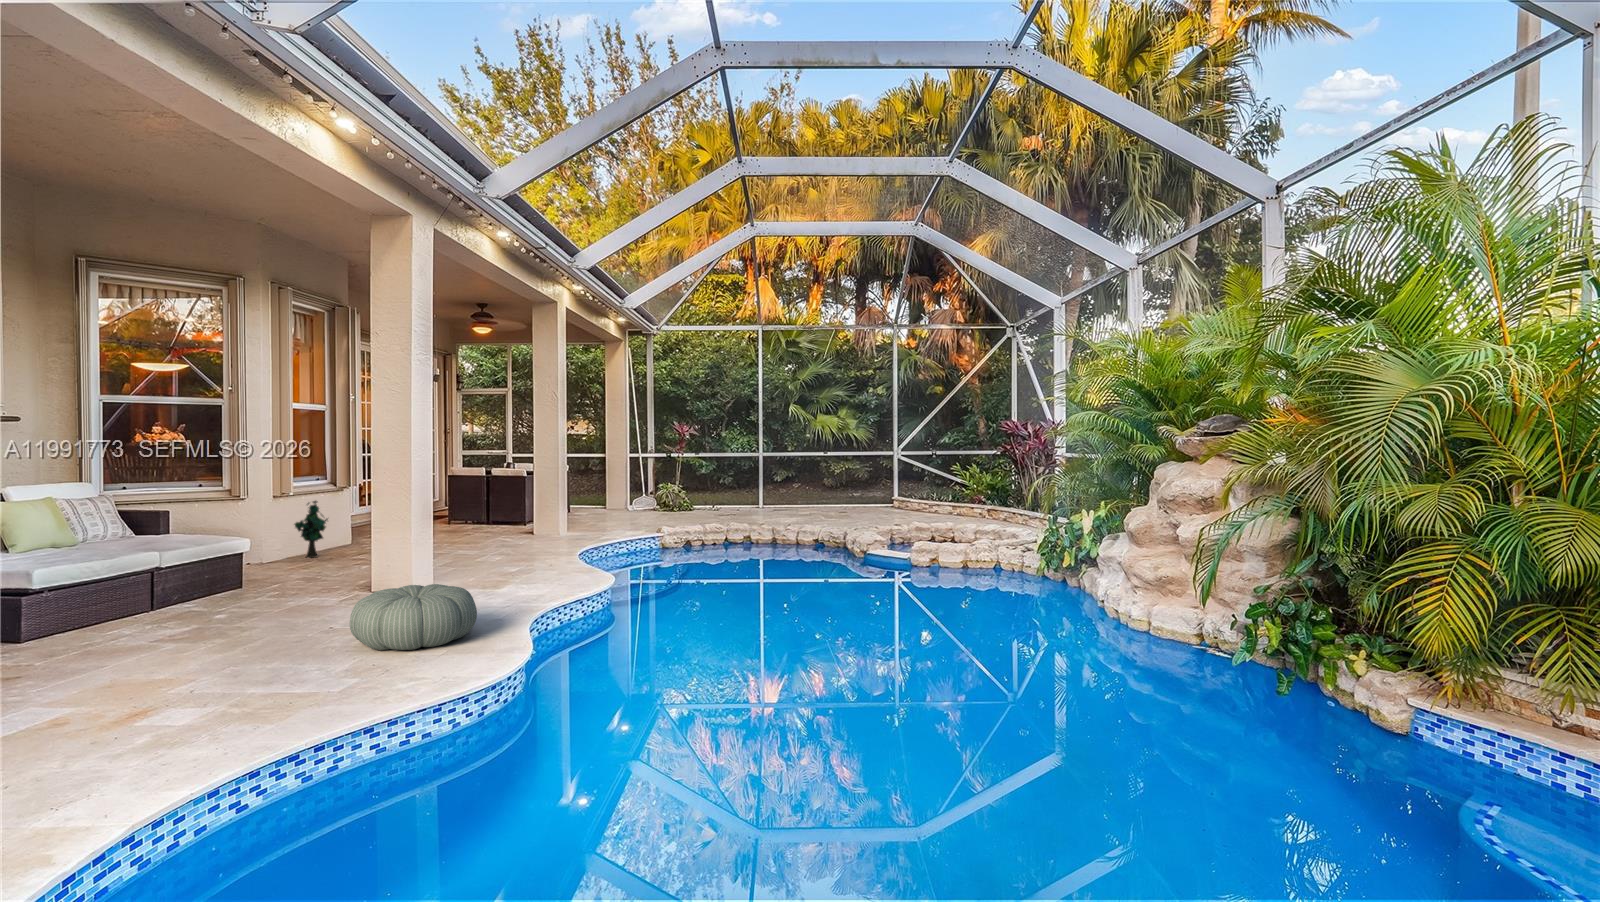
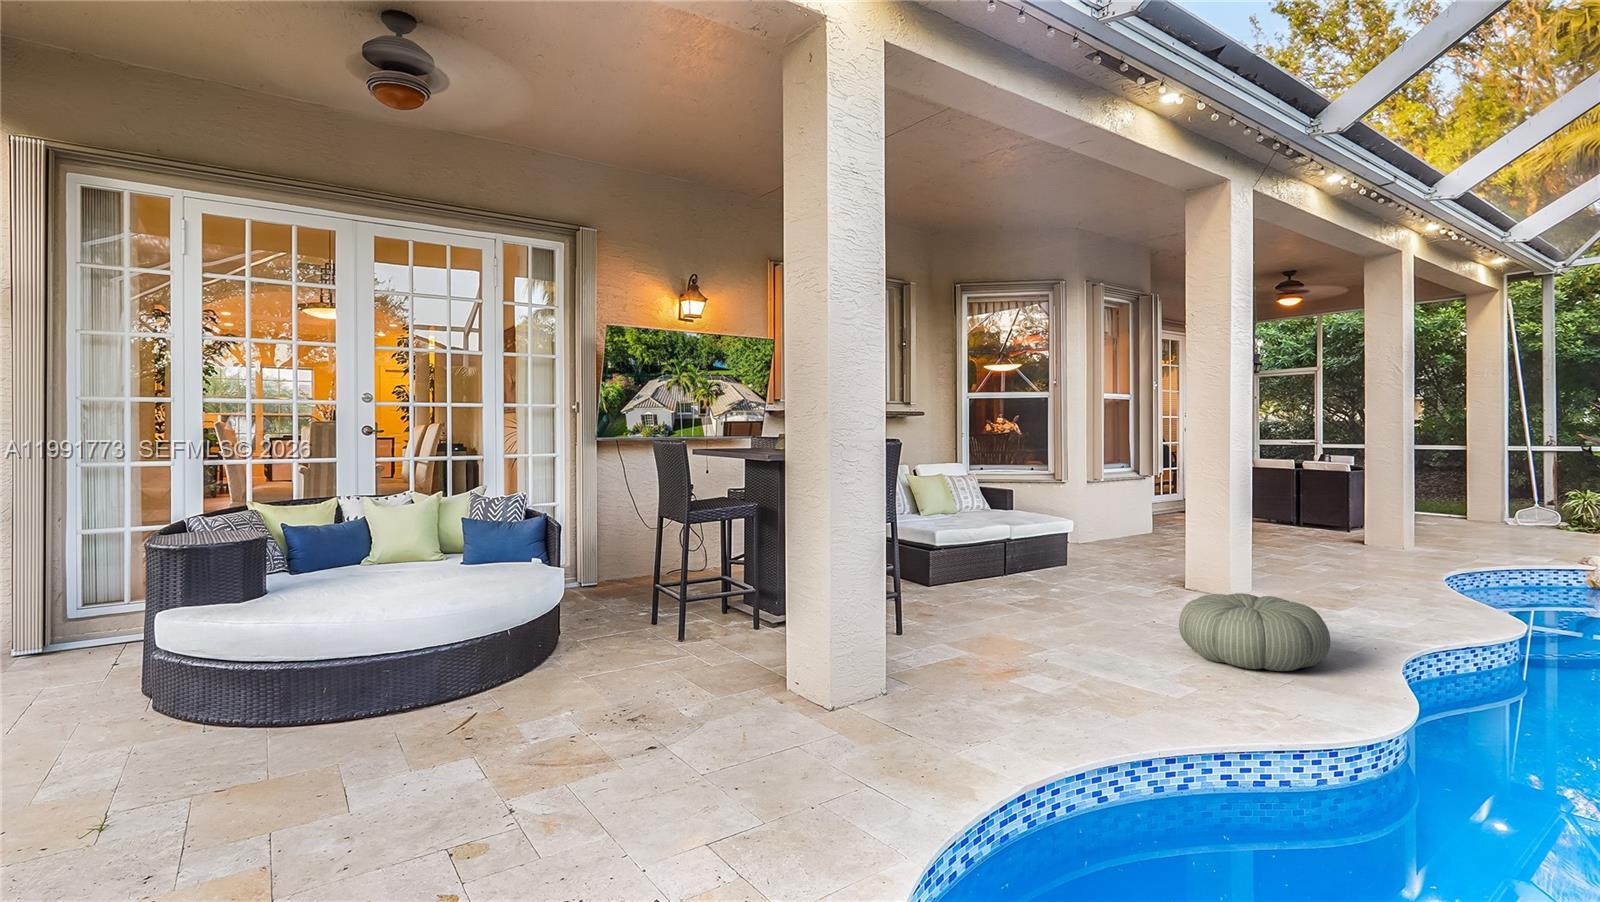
decorative plant: present [295,501,328,558] -> none [1104,491,1135,547]

